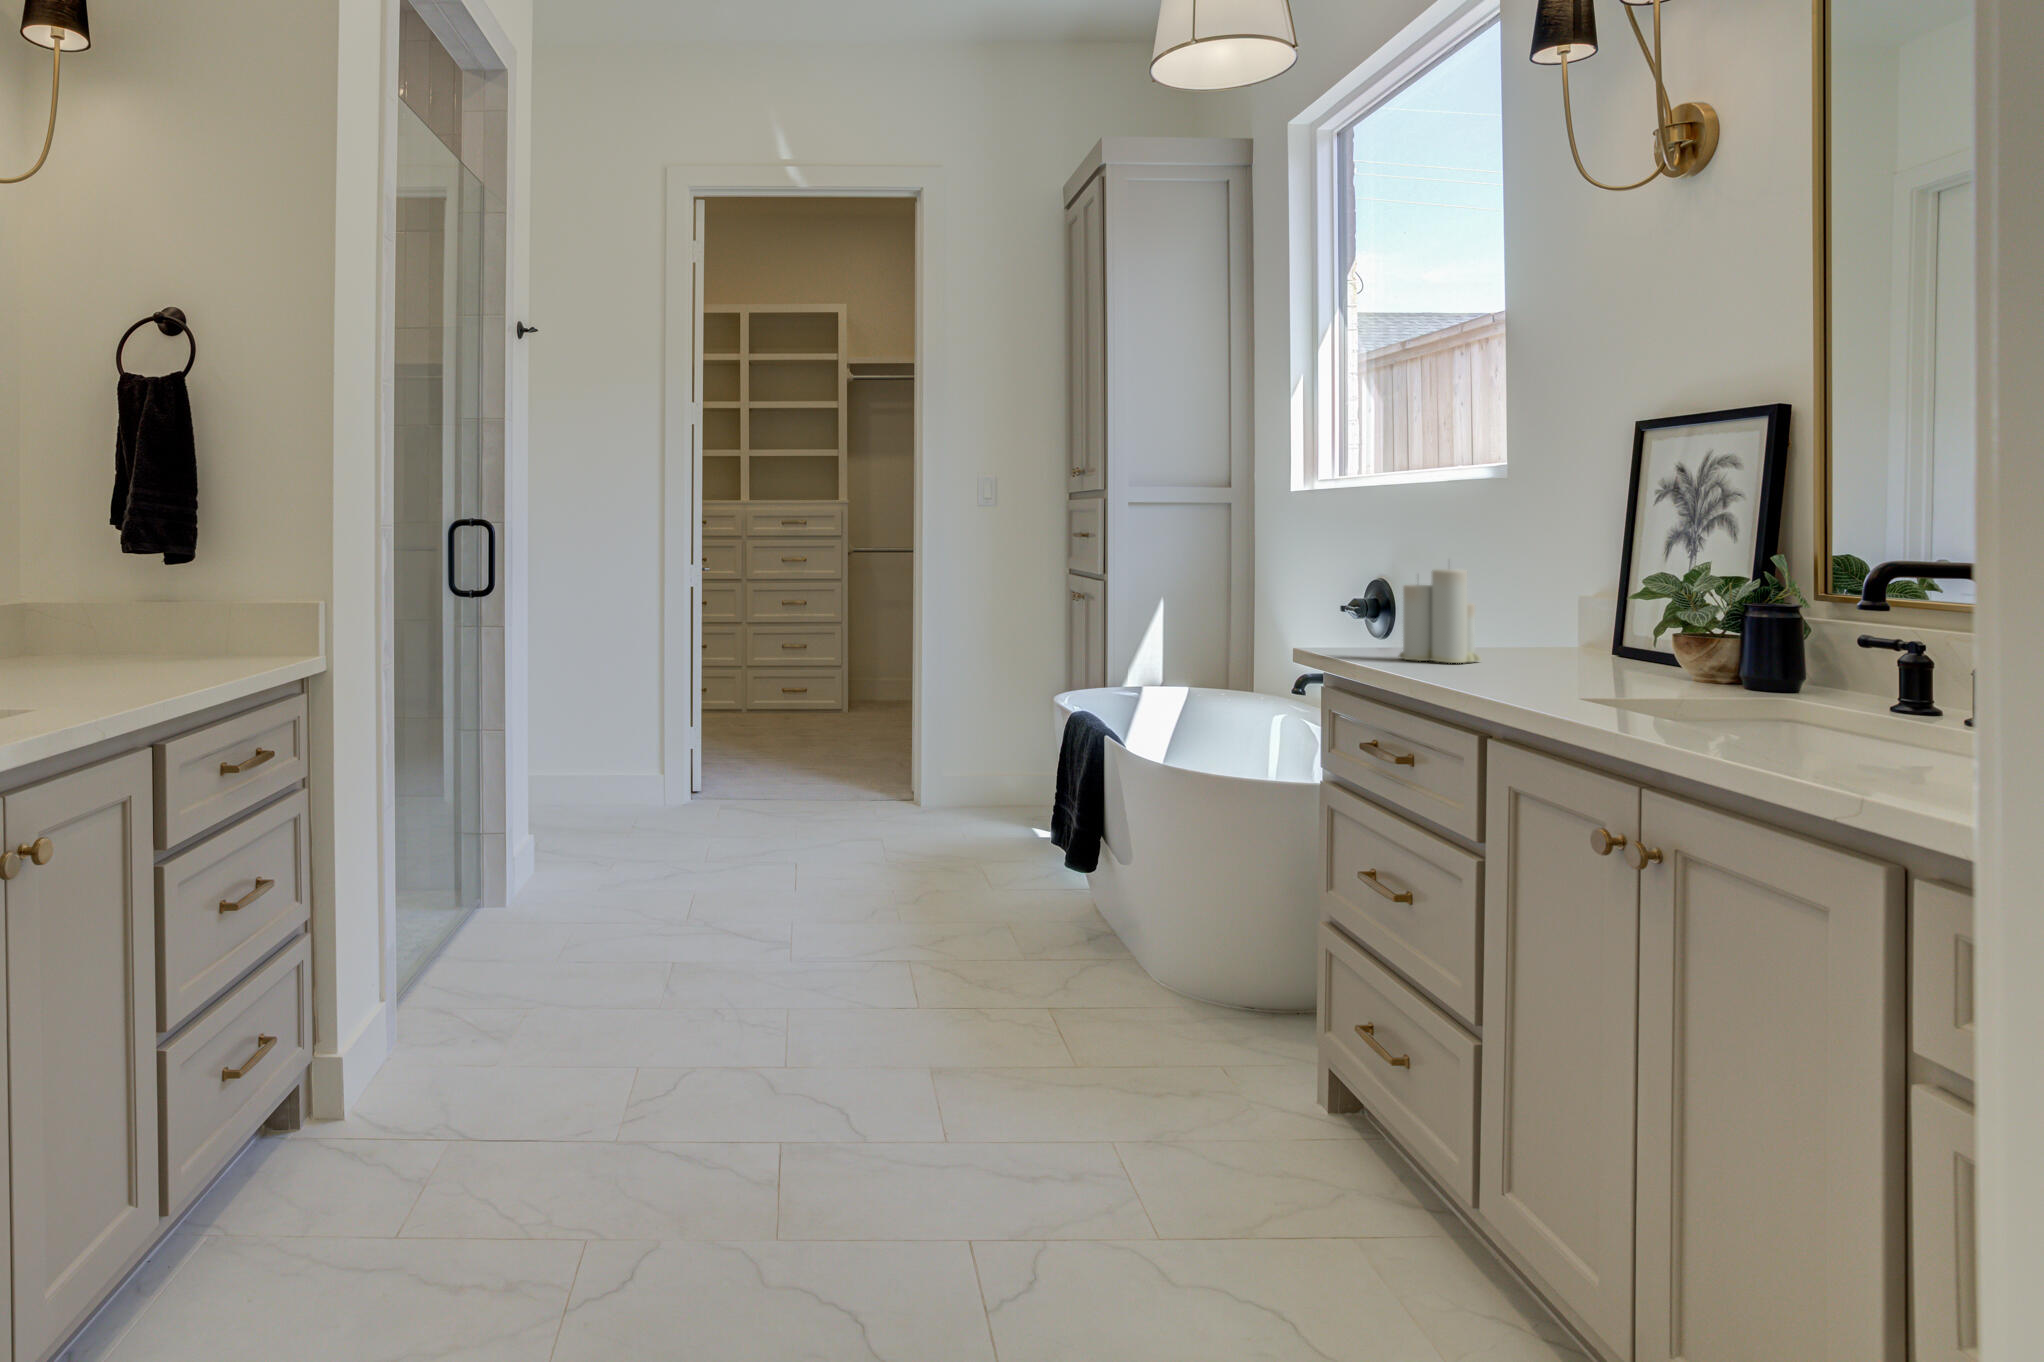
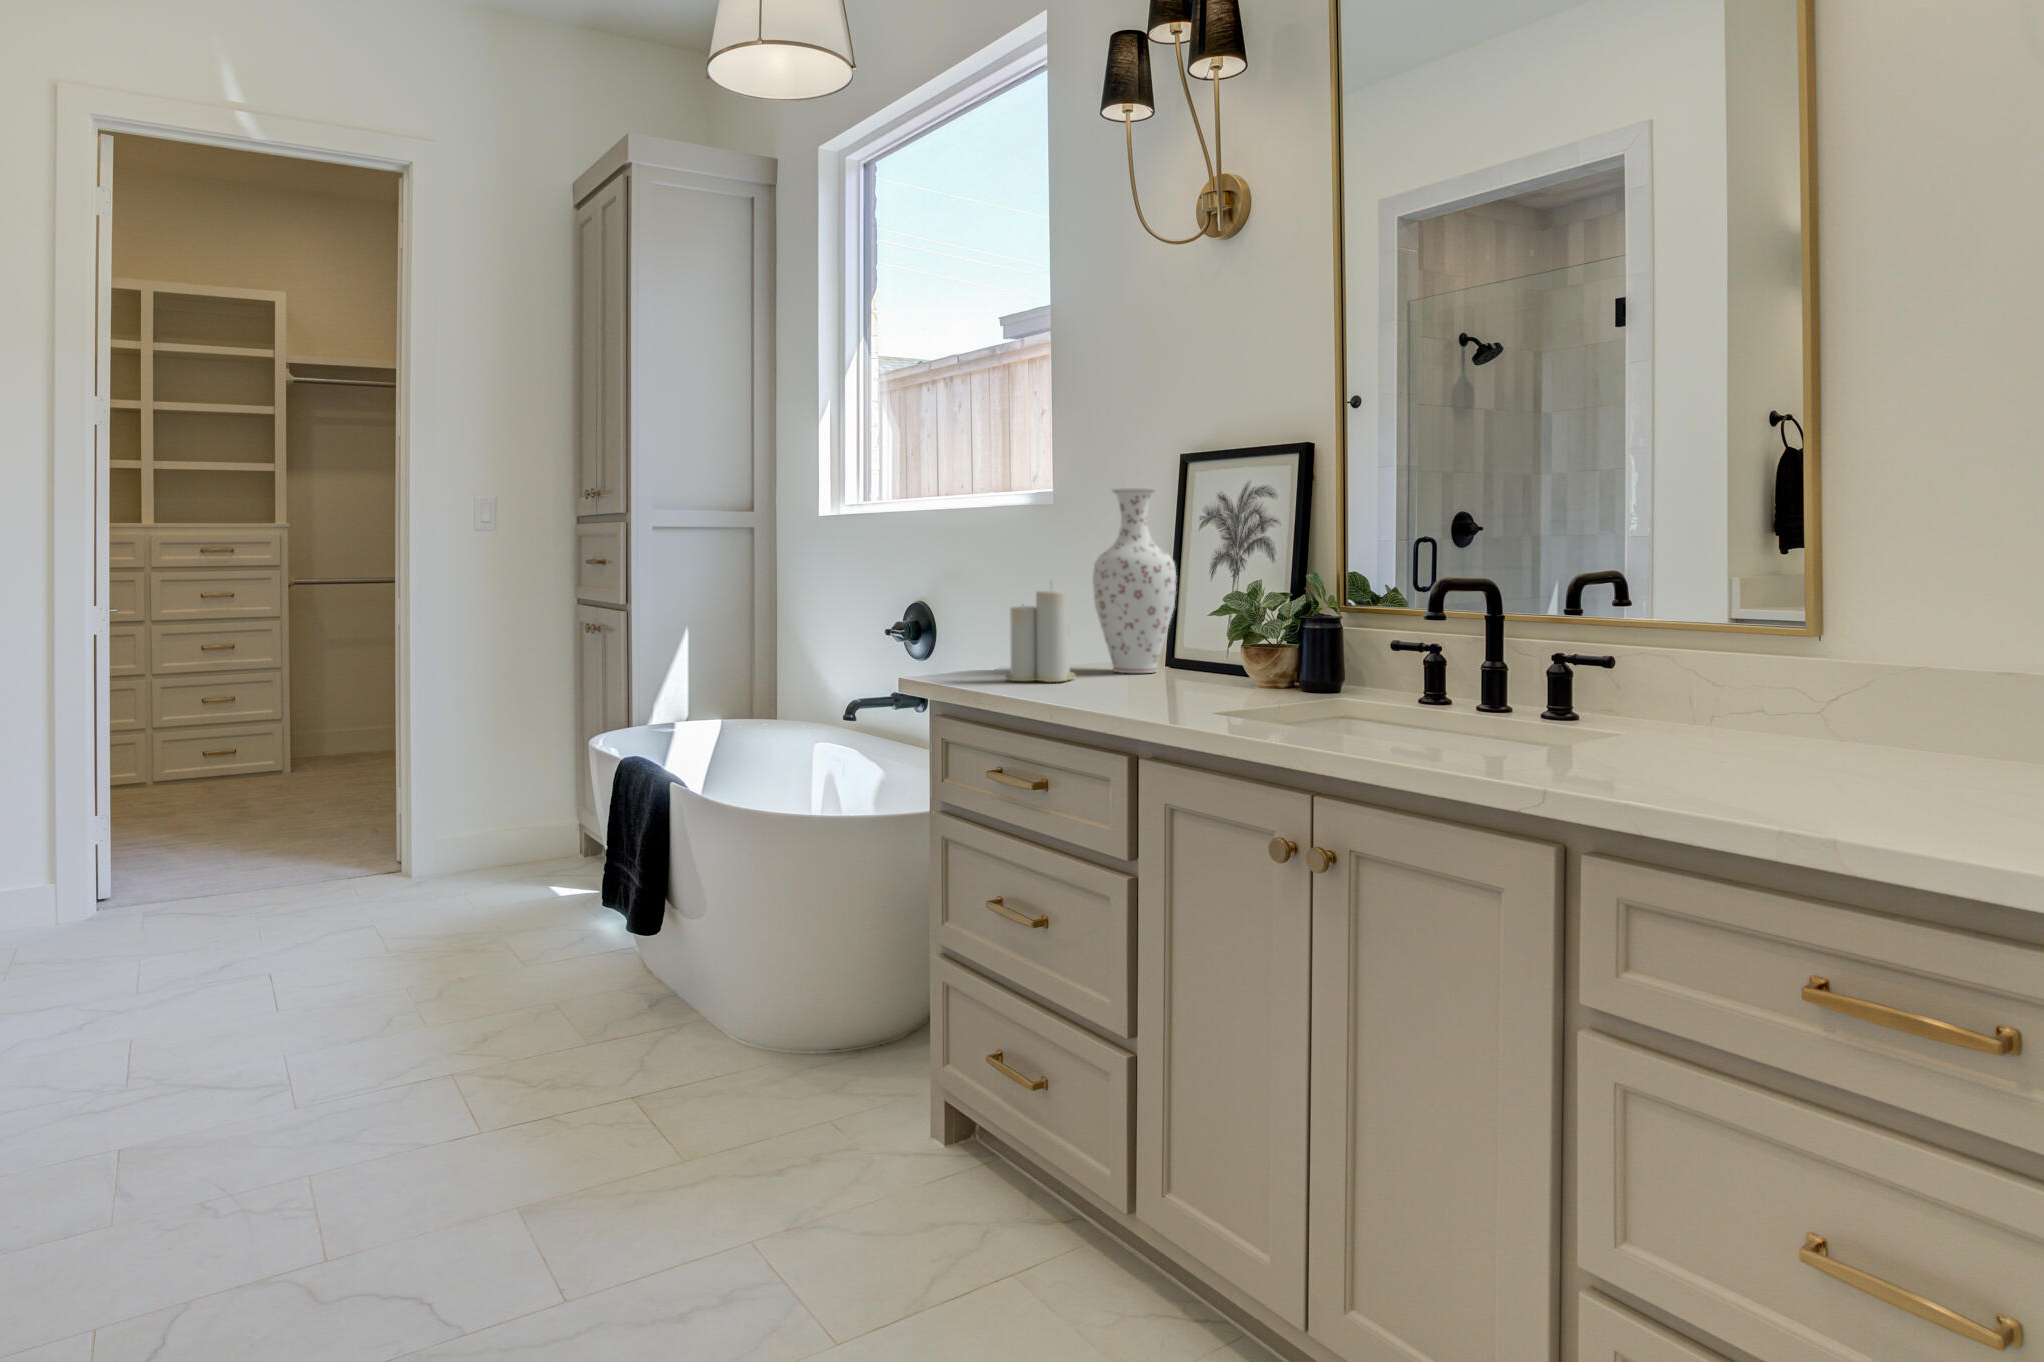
vase: none [1516,461,1623,661] -> present [1093,488,1177,673]

